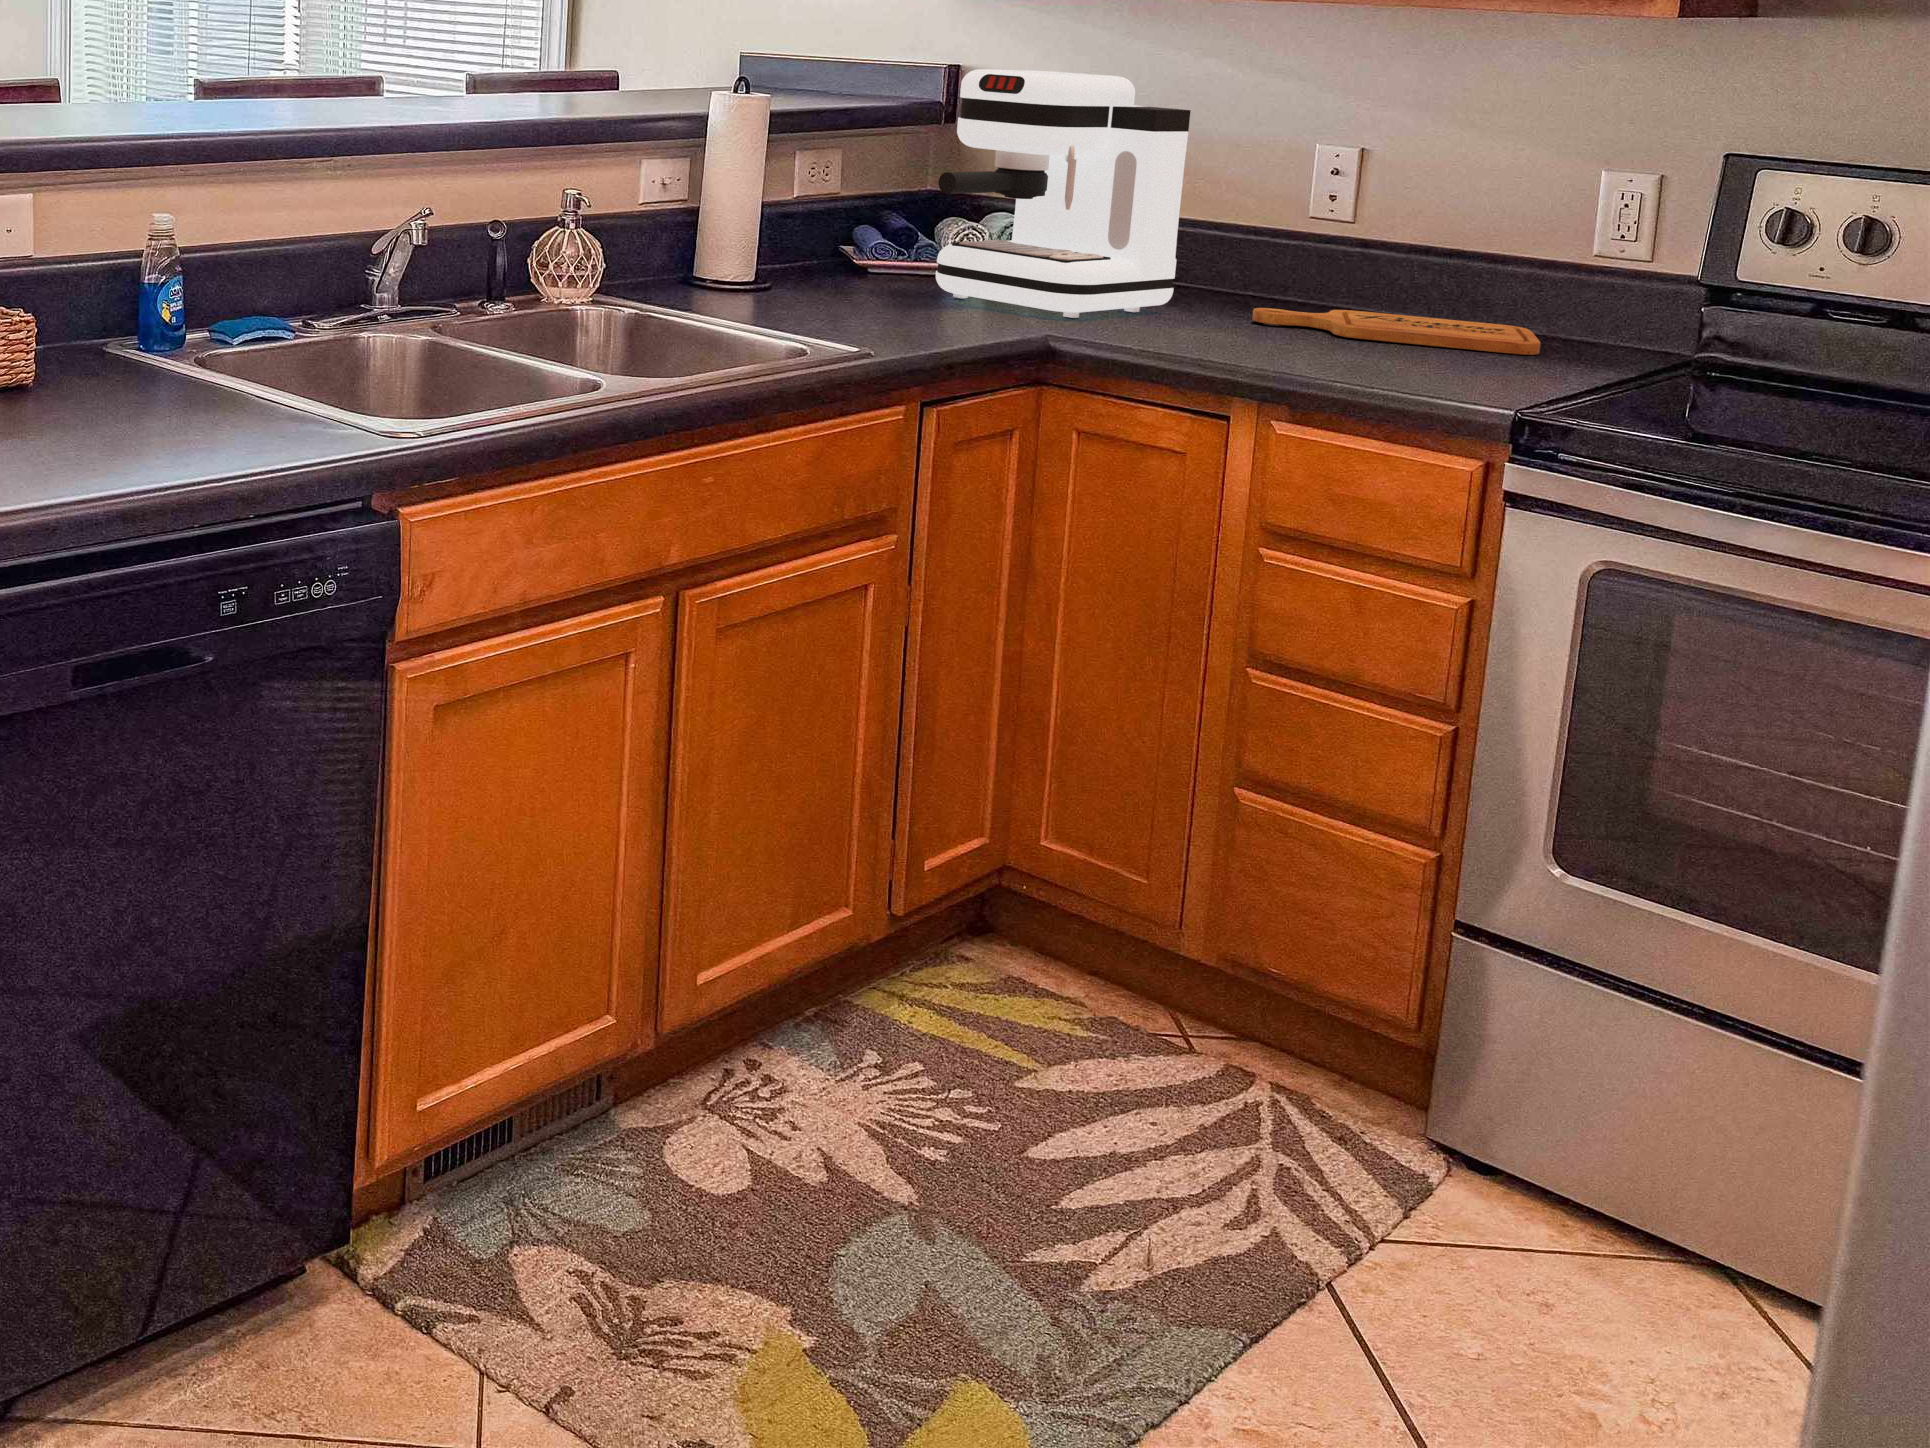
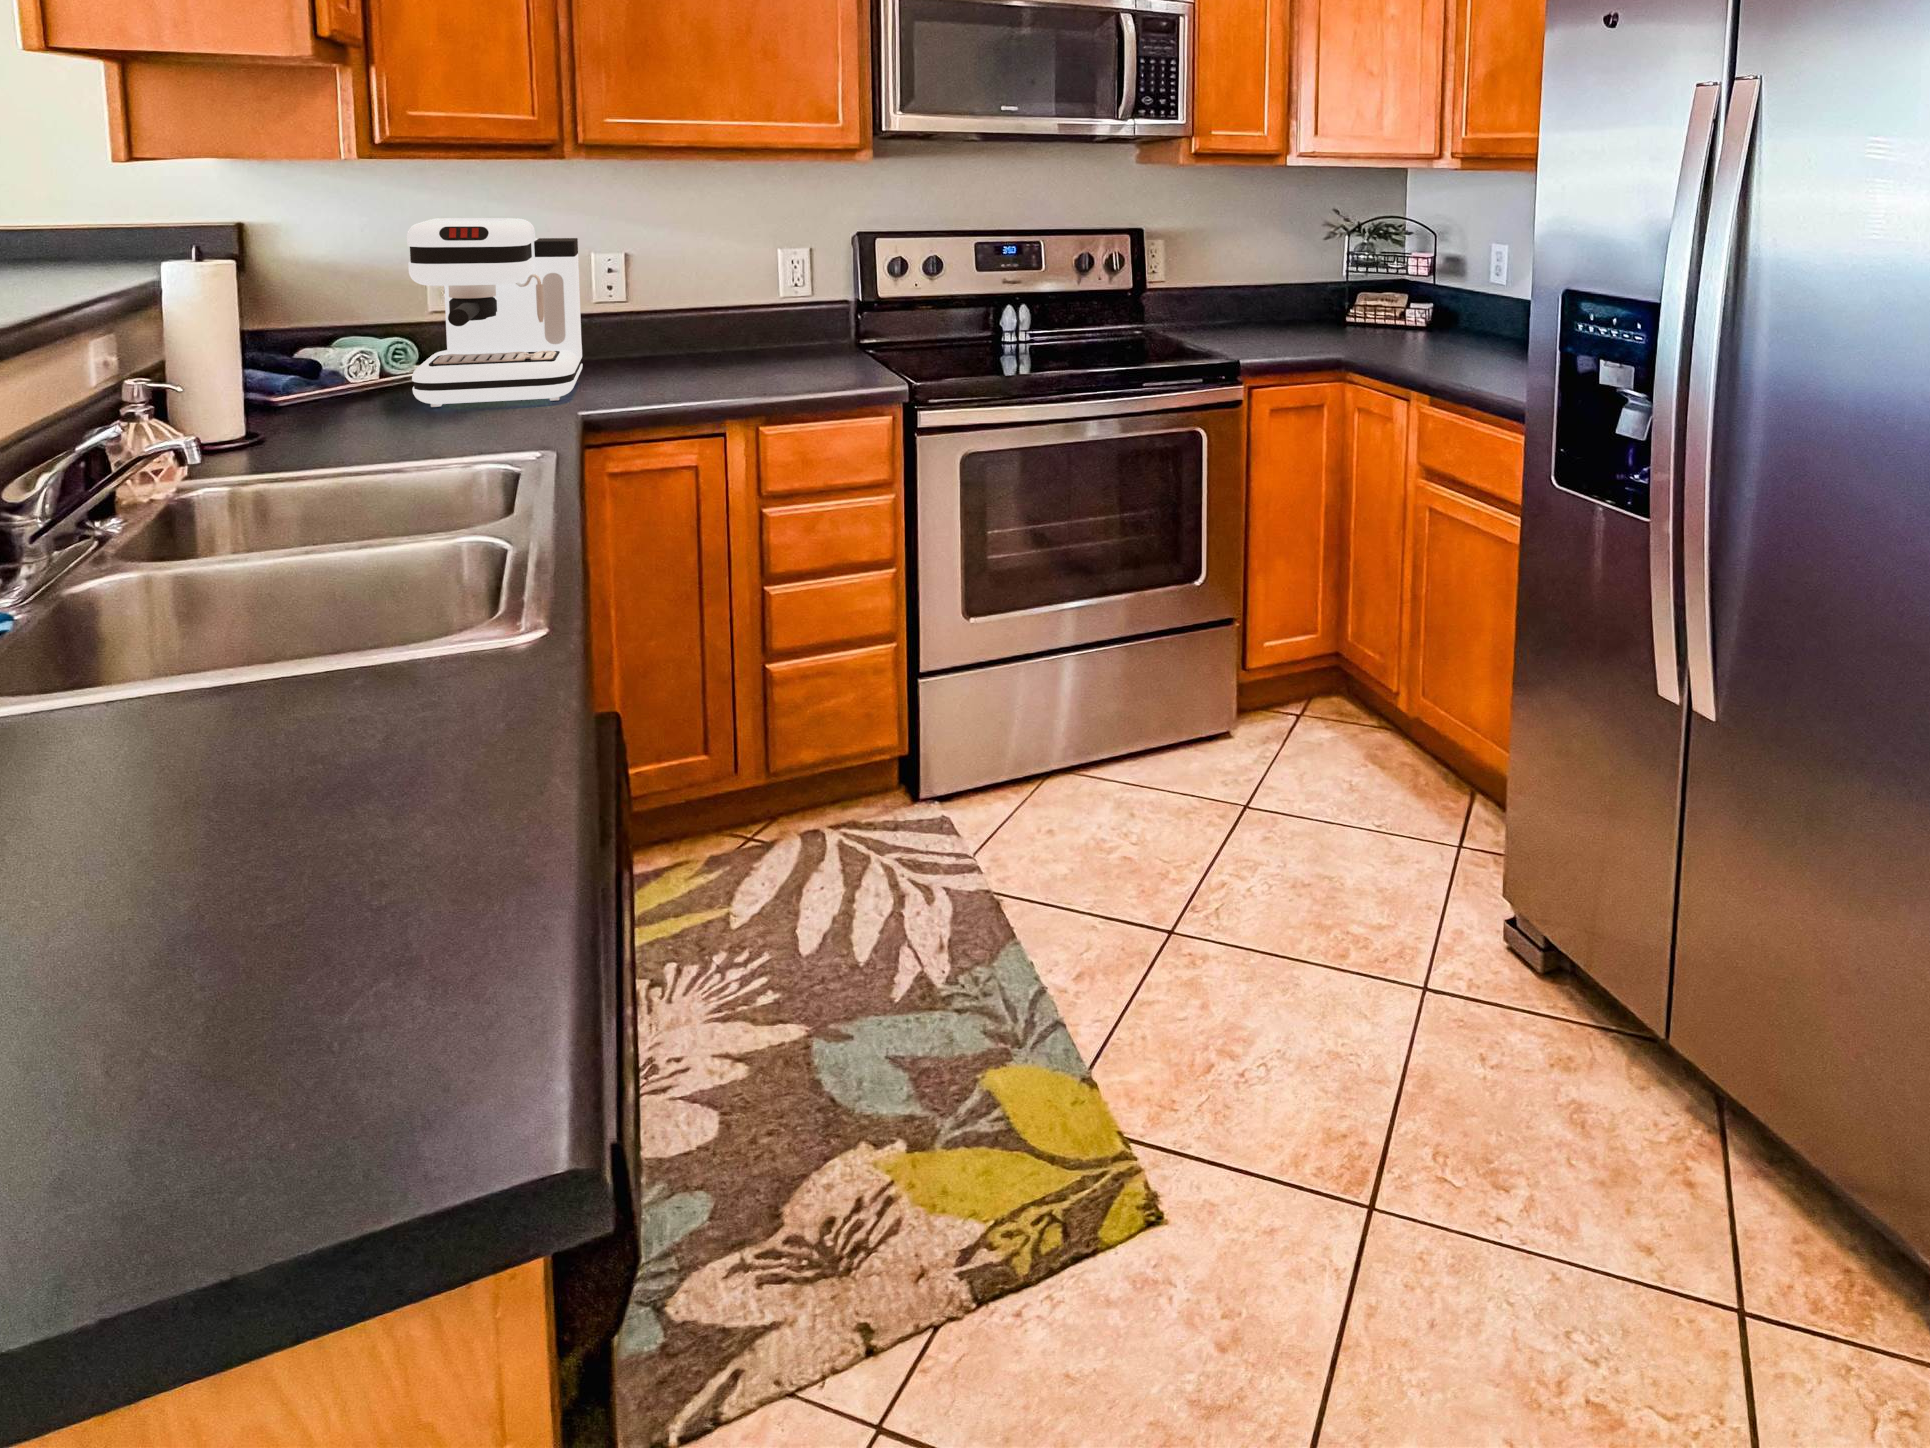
cutting board: present [1252,308,1540,355] -> none [637,344,806,374]

